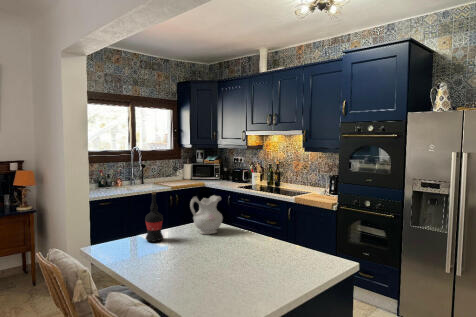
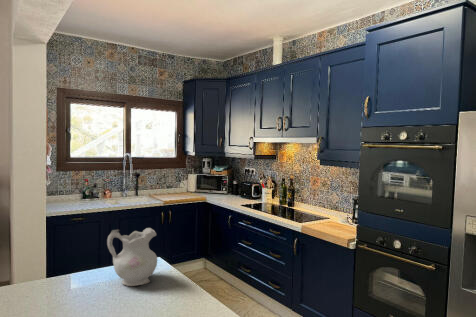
wine bottle: present [145,192,163,242] -> none [33,222,61,295]

